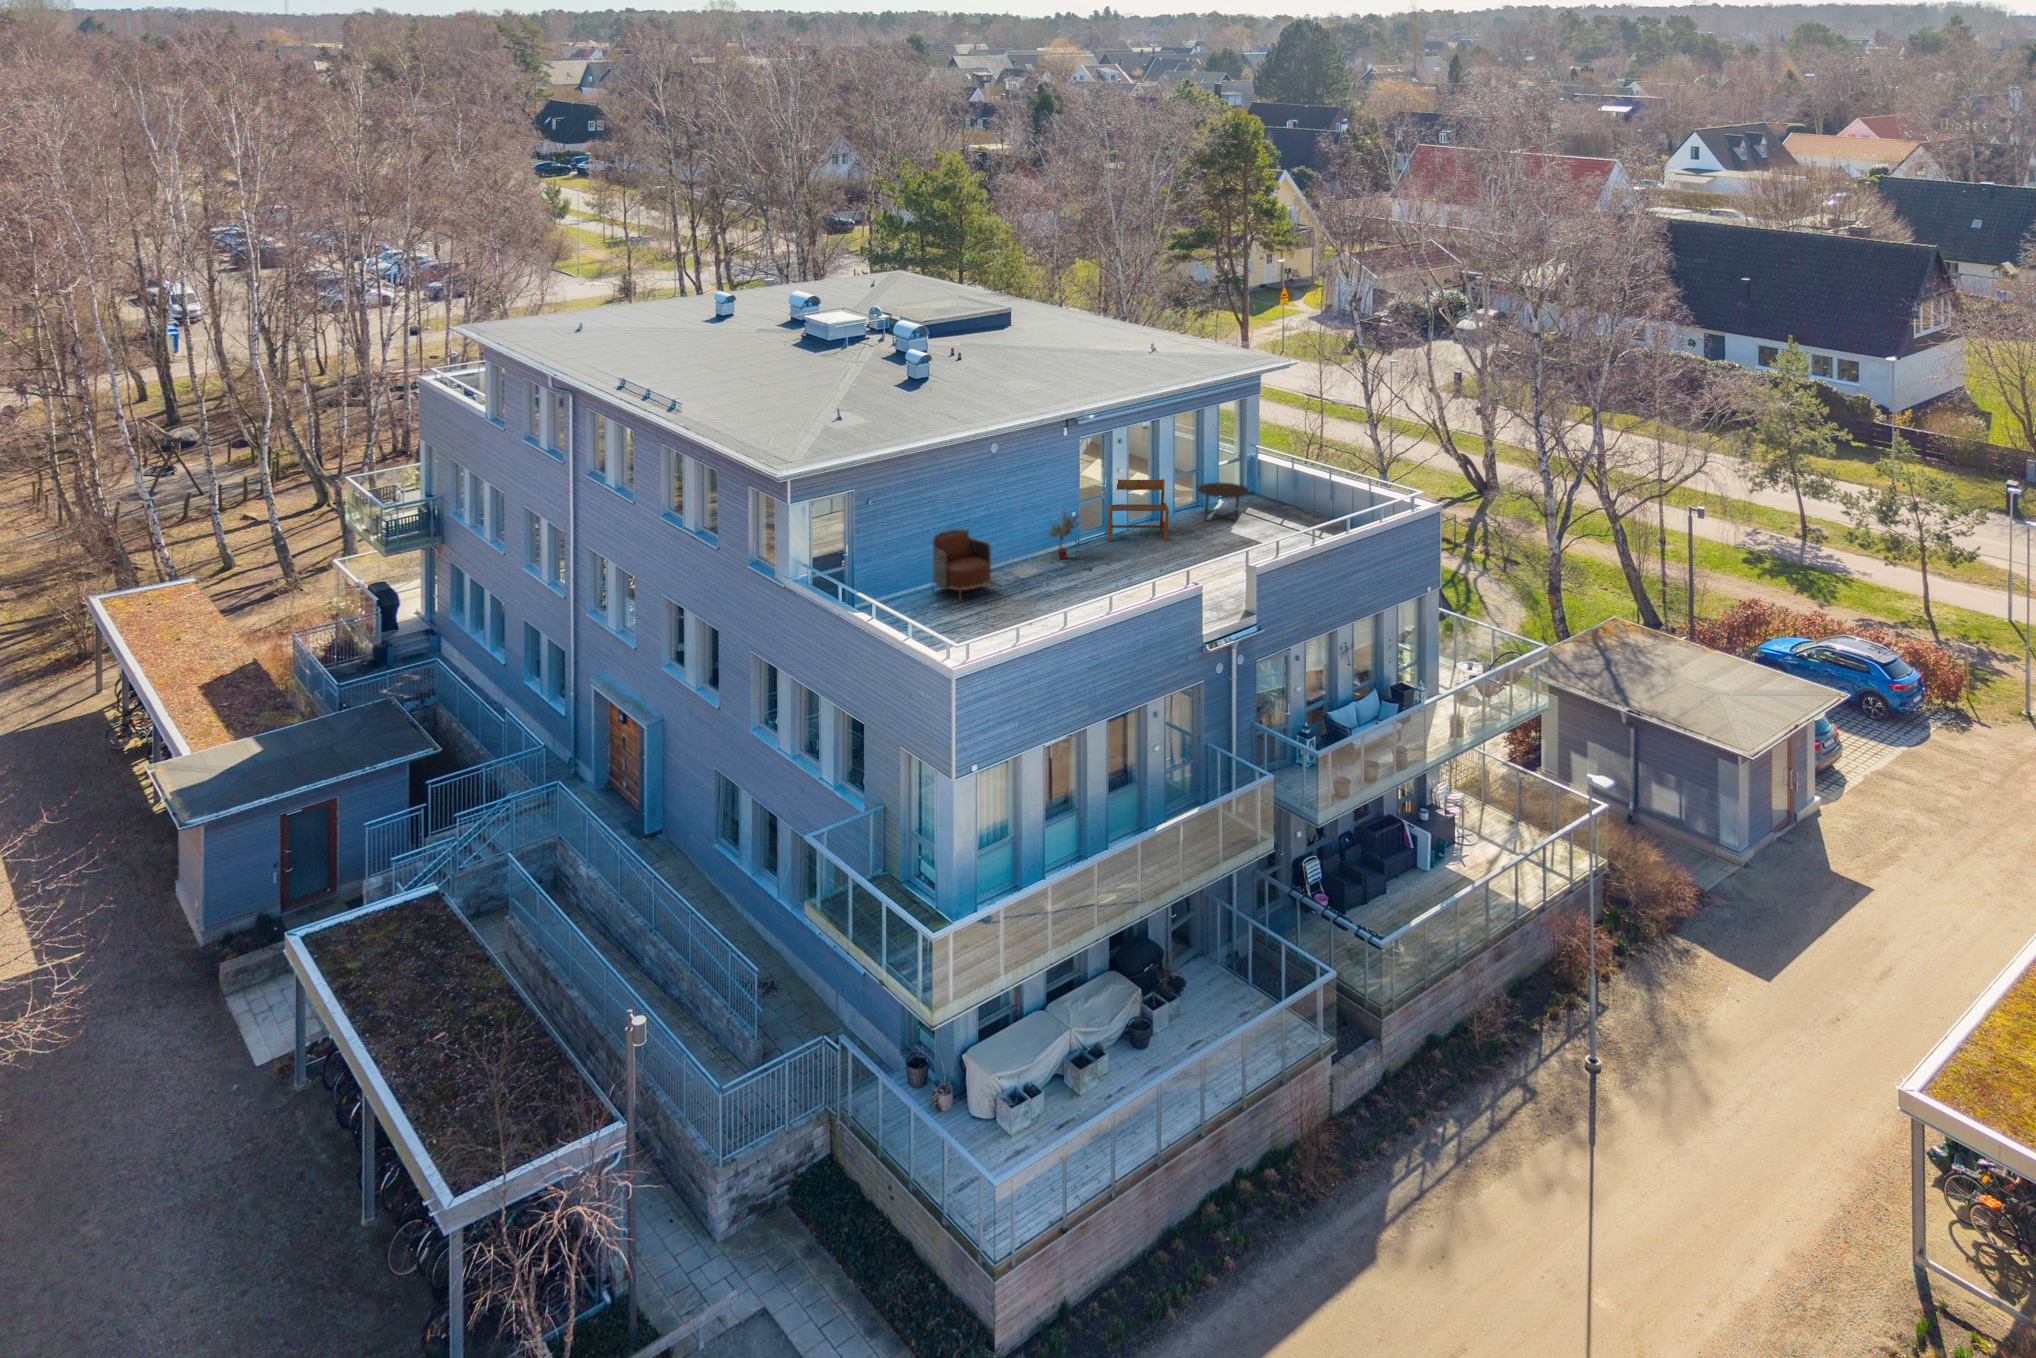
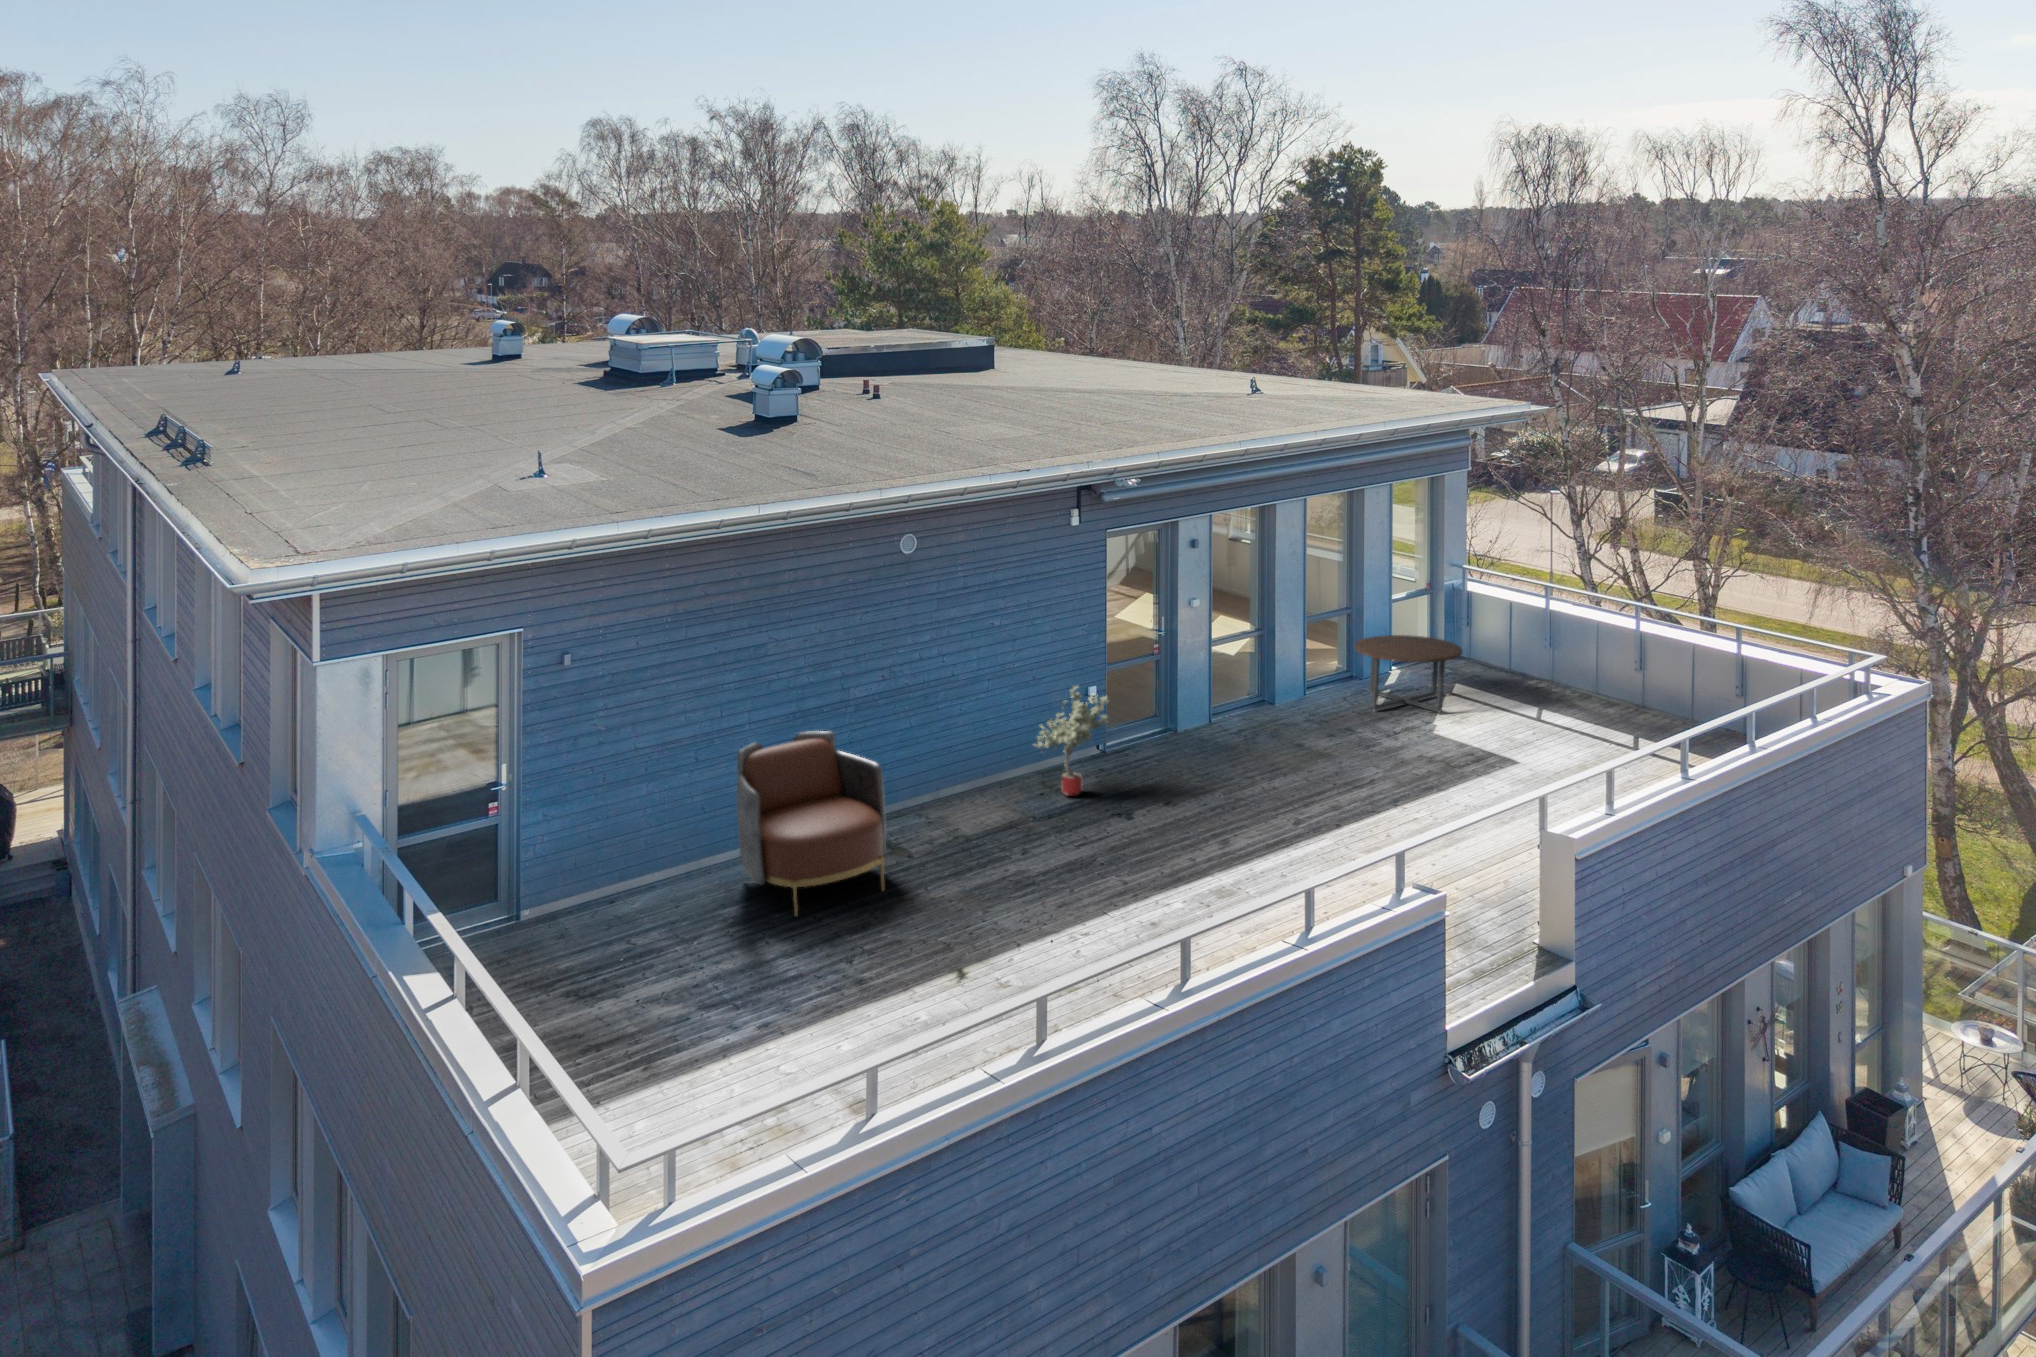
bench: present [1108,479,1169,541] -> none [1172,624,1305,754]

